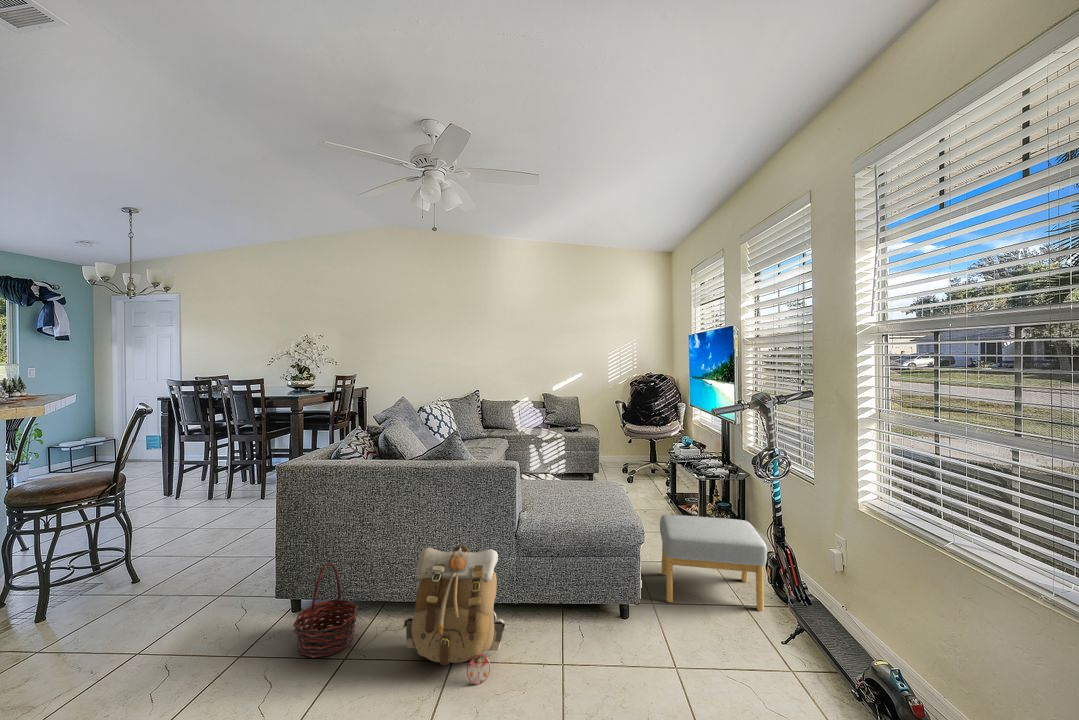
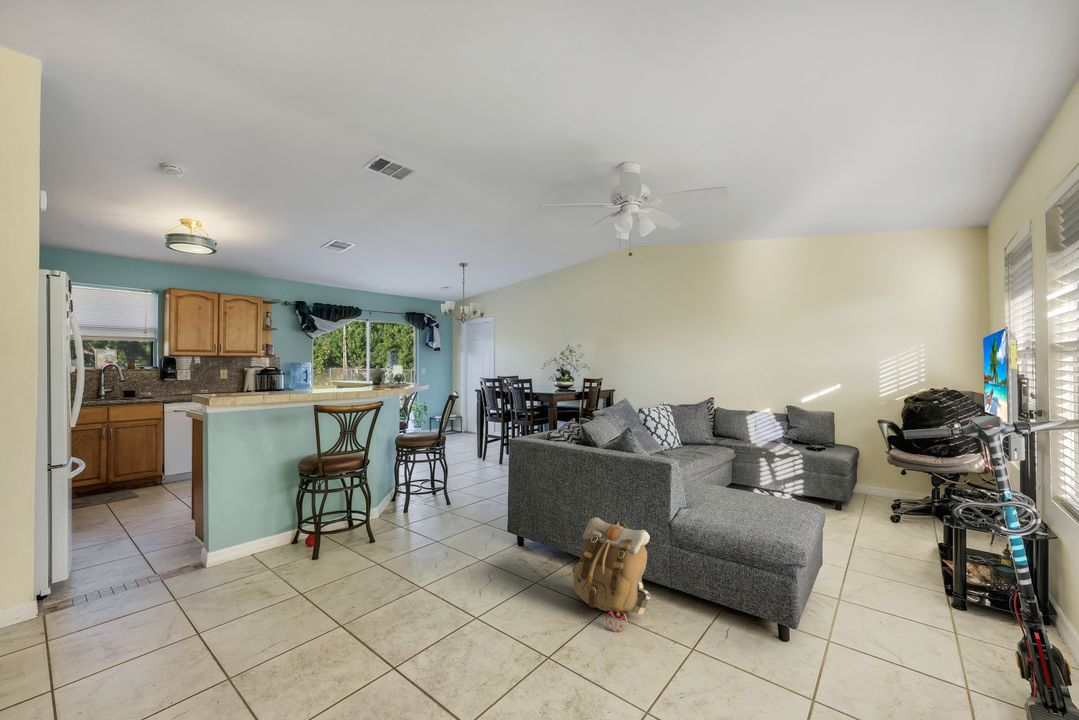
footstool: present [660,515,767,611] -> none [845,549,996,696]
basket: present [293,563,358,658] -> none [508,513,551,578]

